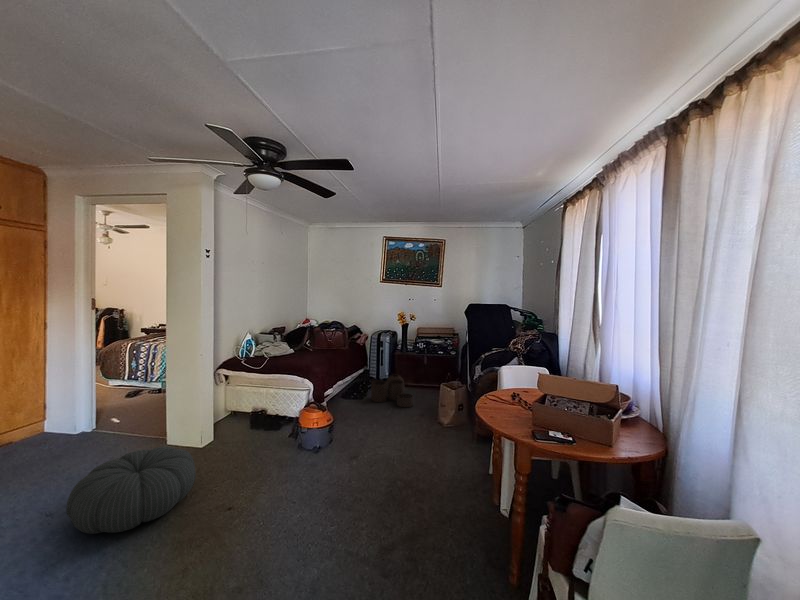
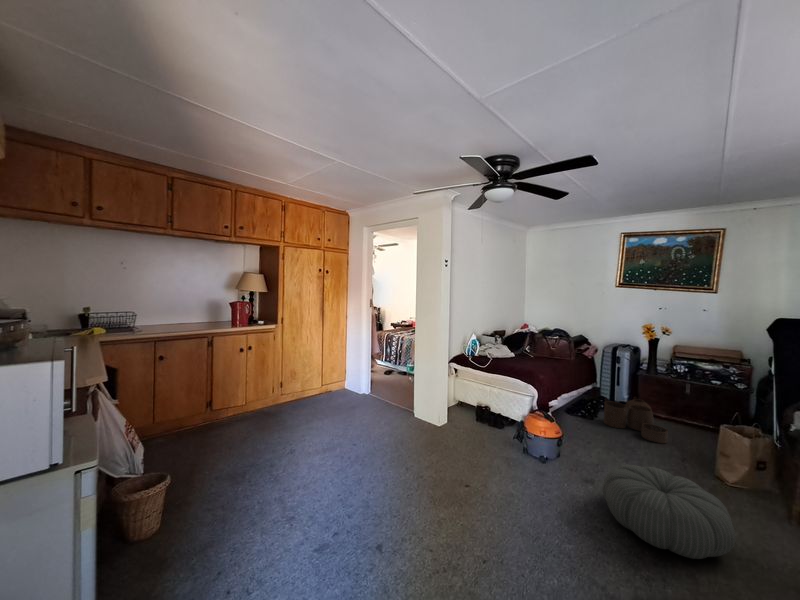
pouf: present [66,447,196,534] -> present [602,465,735,559]

